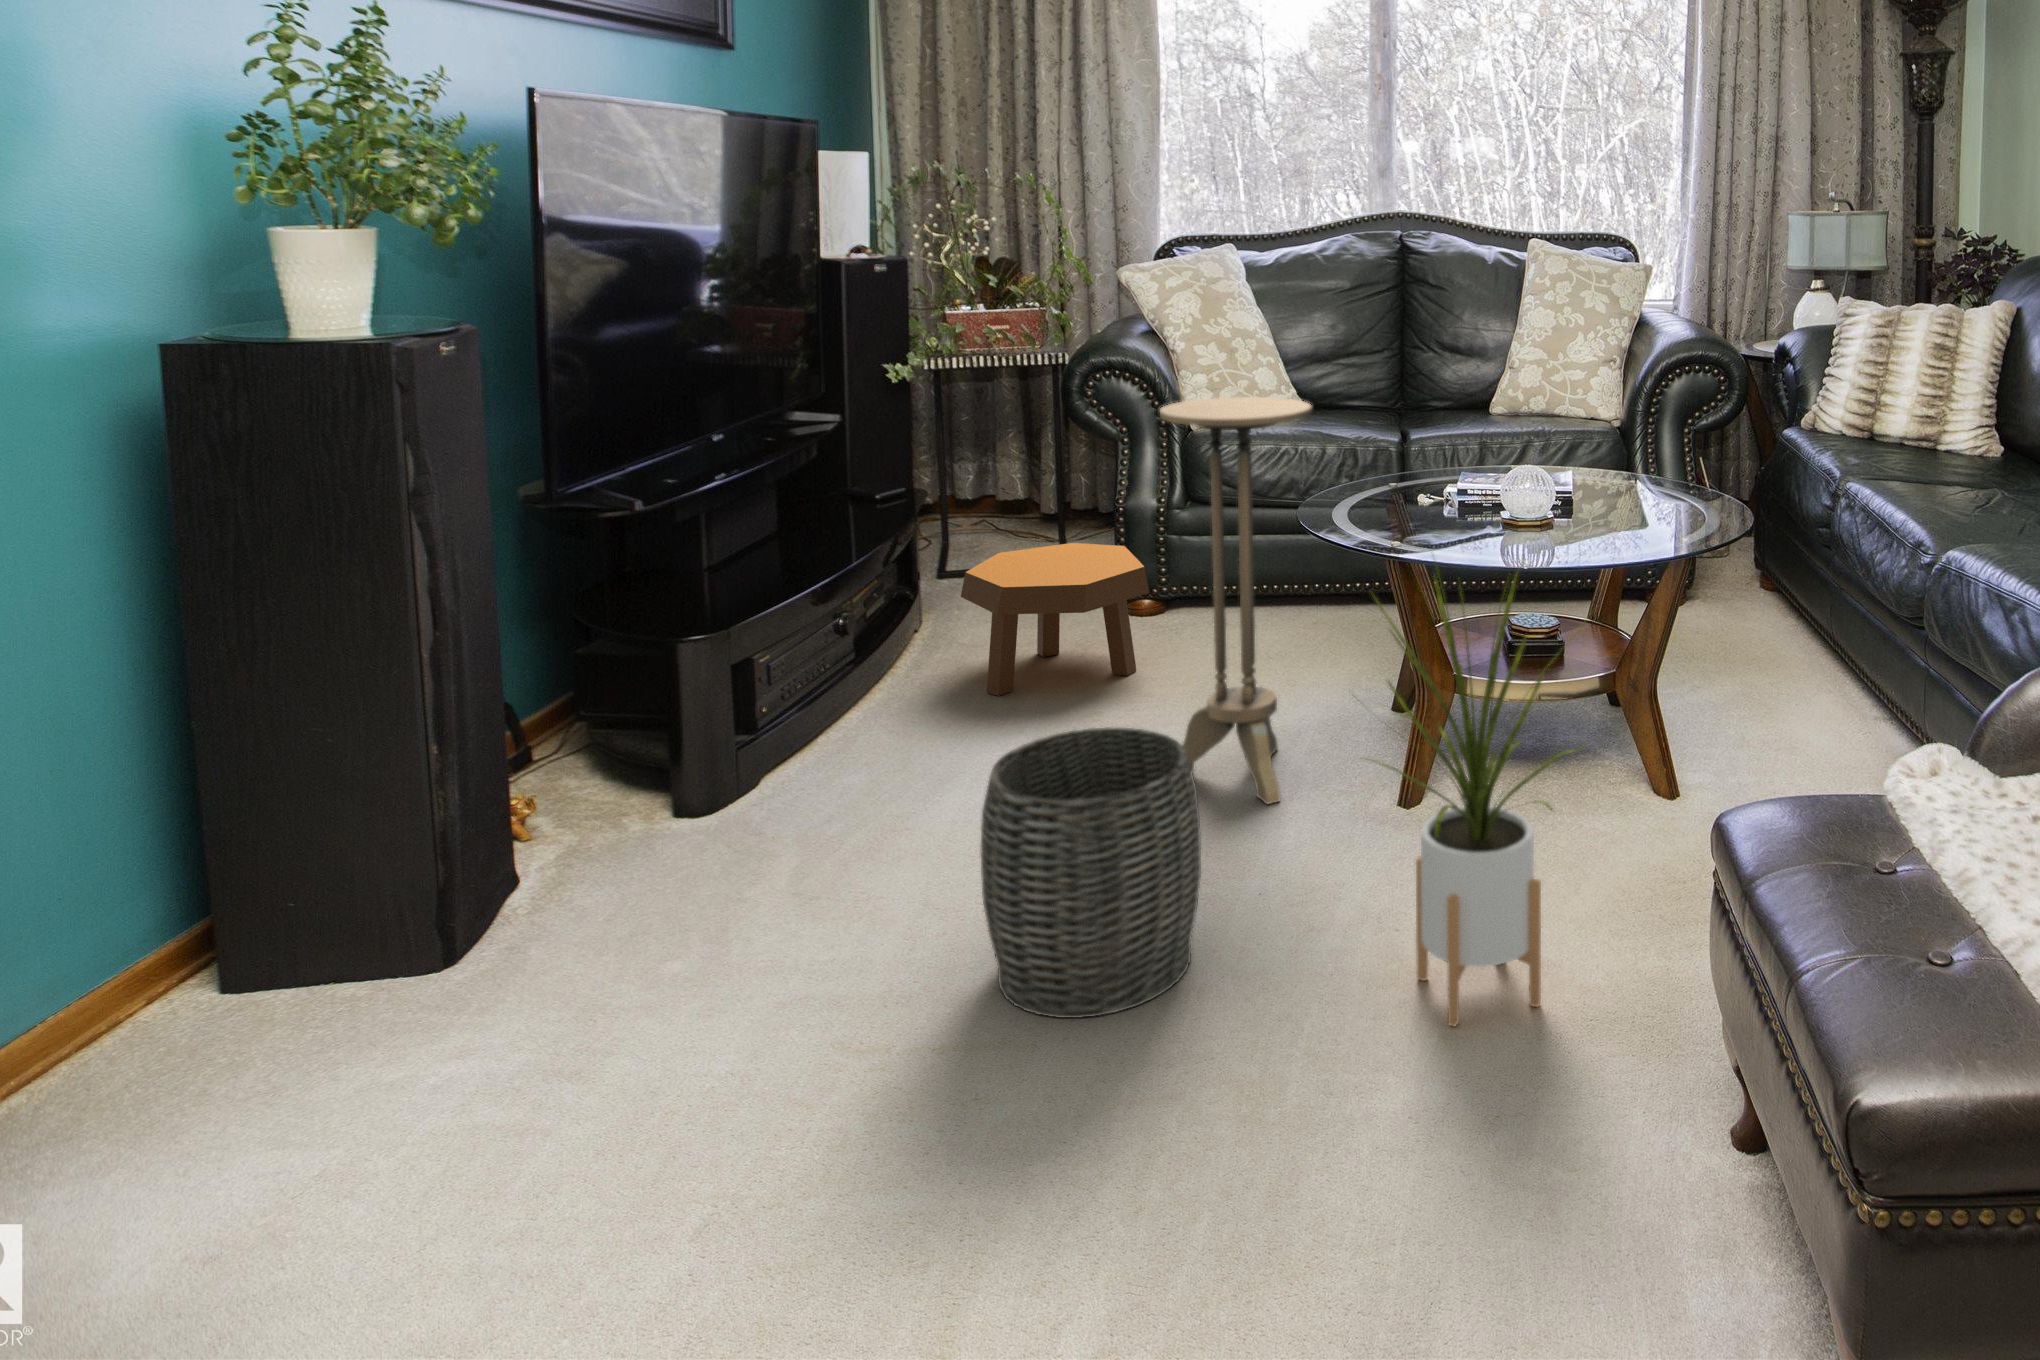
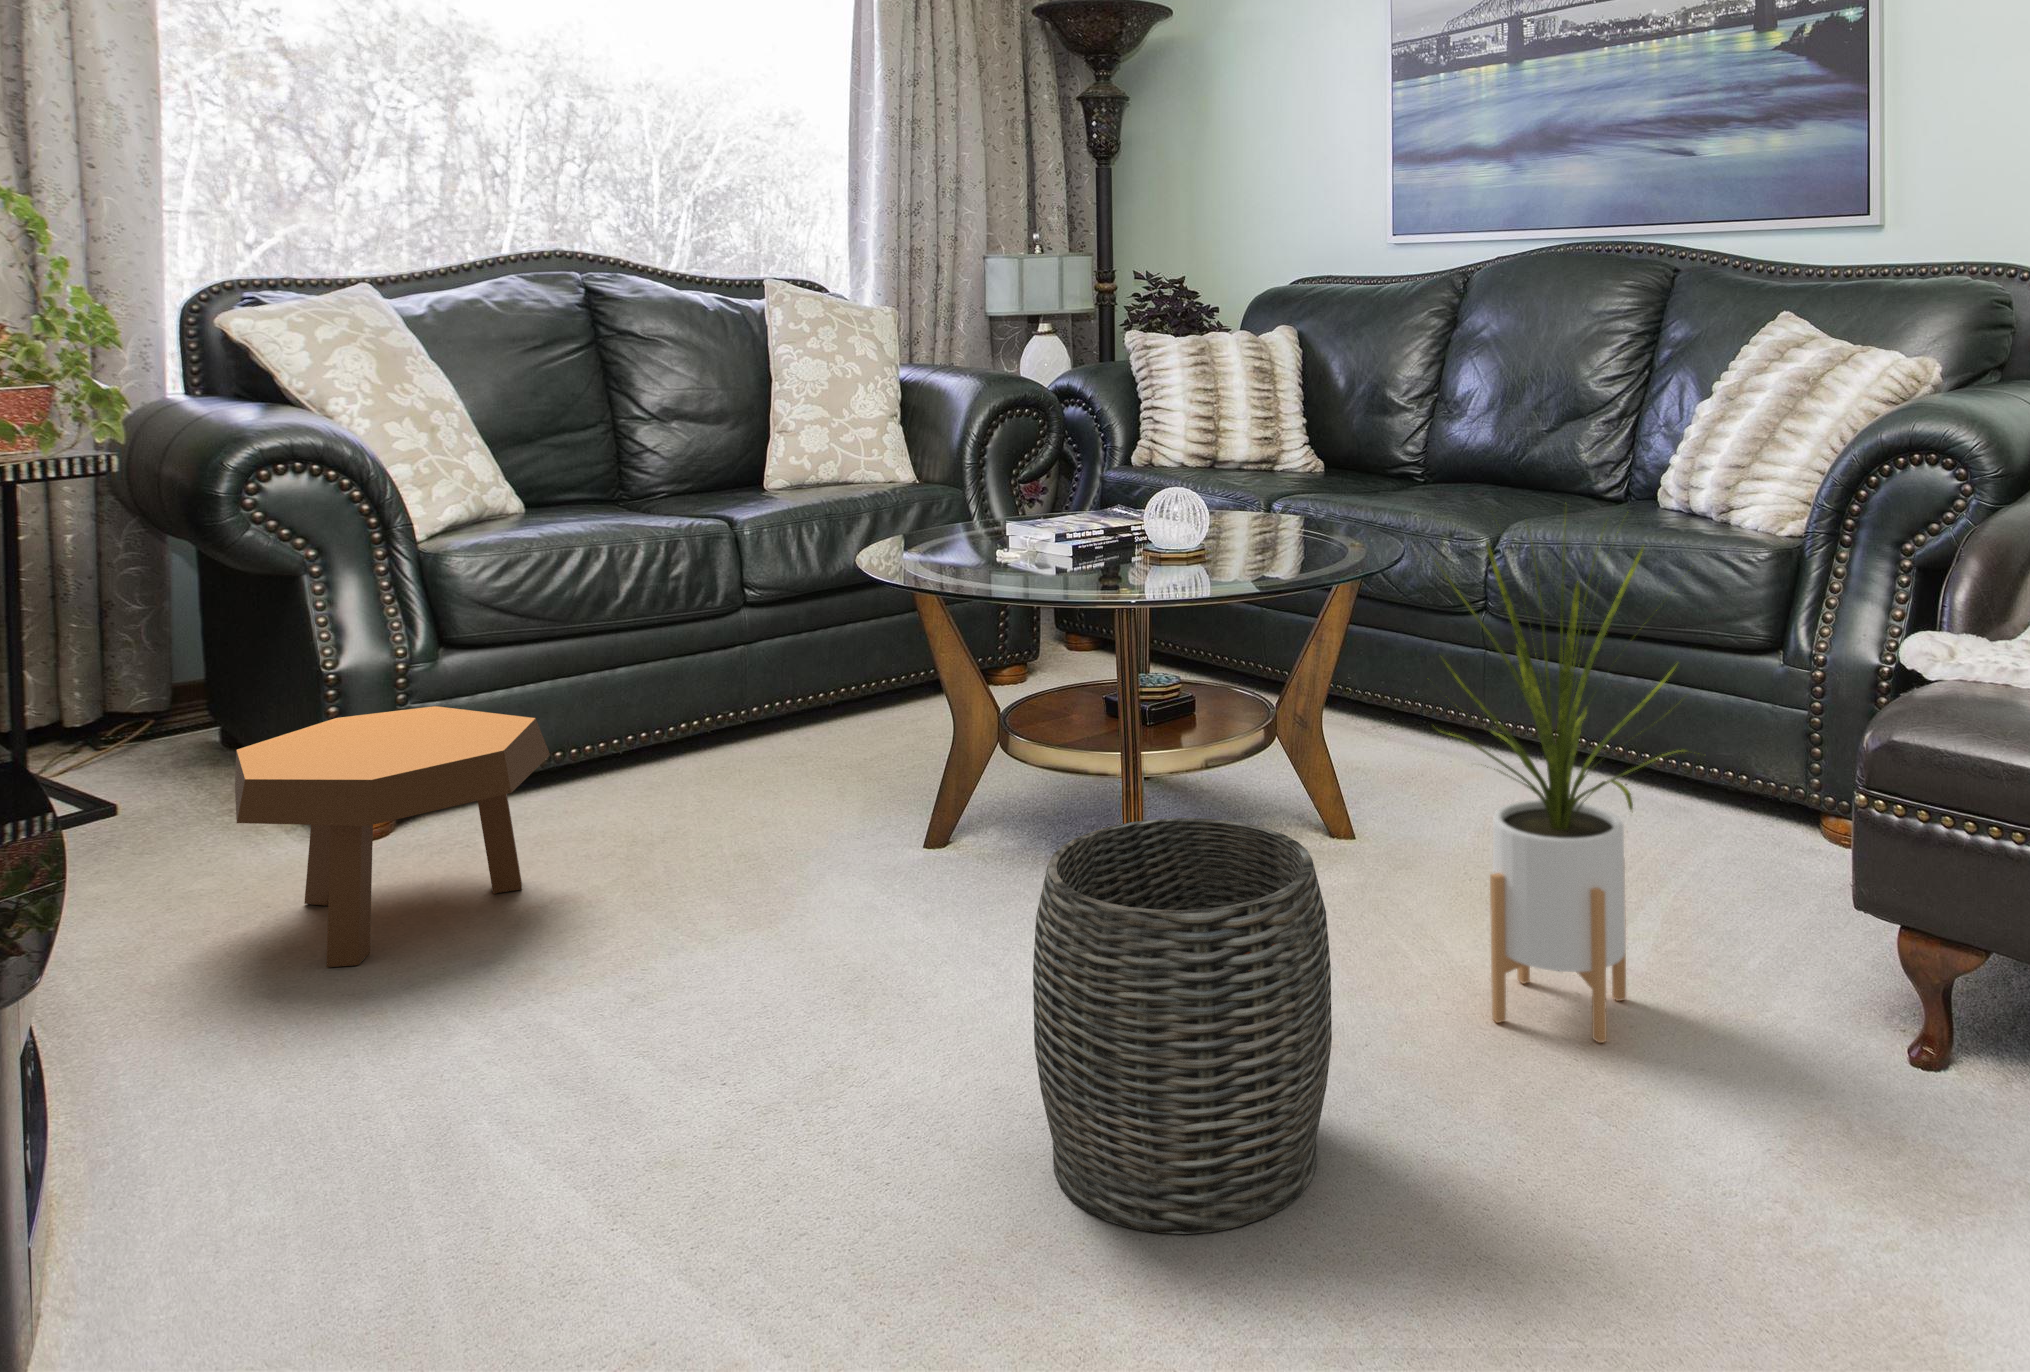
side table: present [1160,397,1312,804] -> none [818,418,1023,964]

